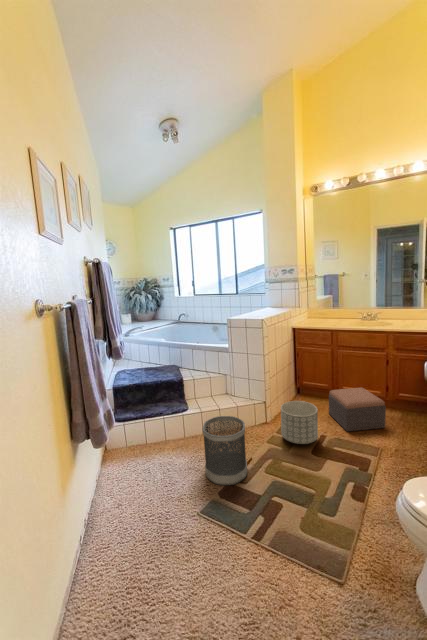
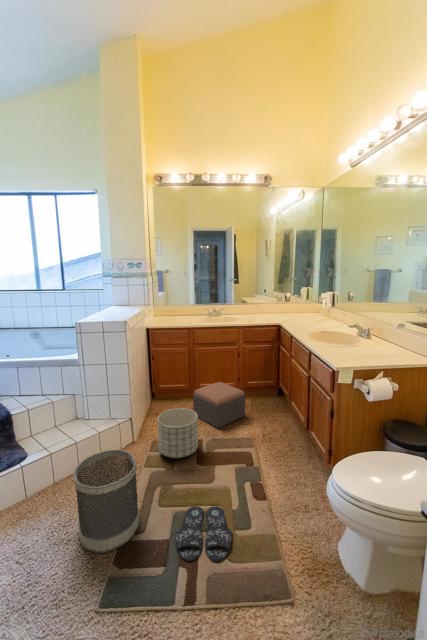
slippers: none [264,482,315,527] -> present [176,506,232,562]

